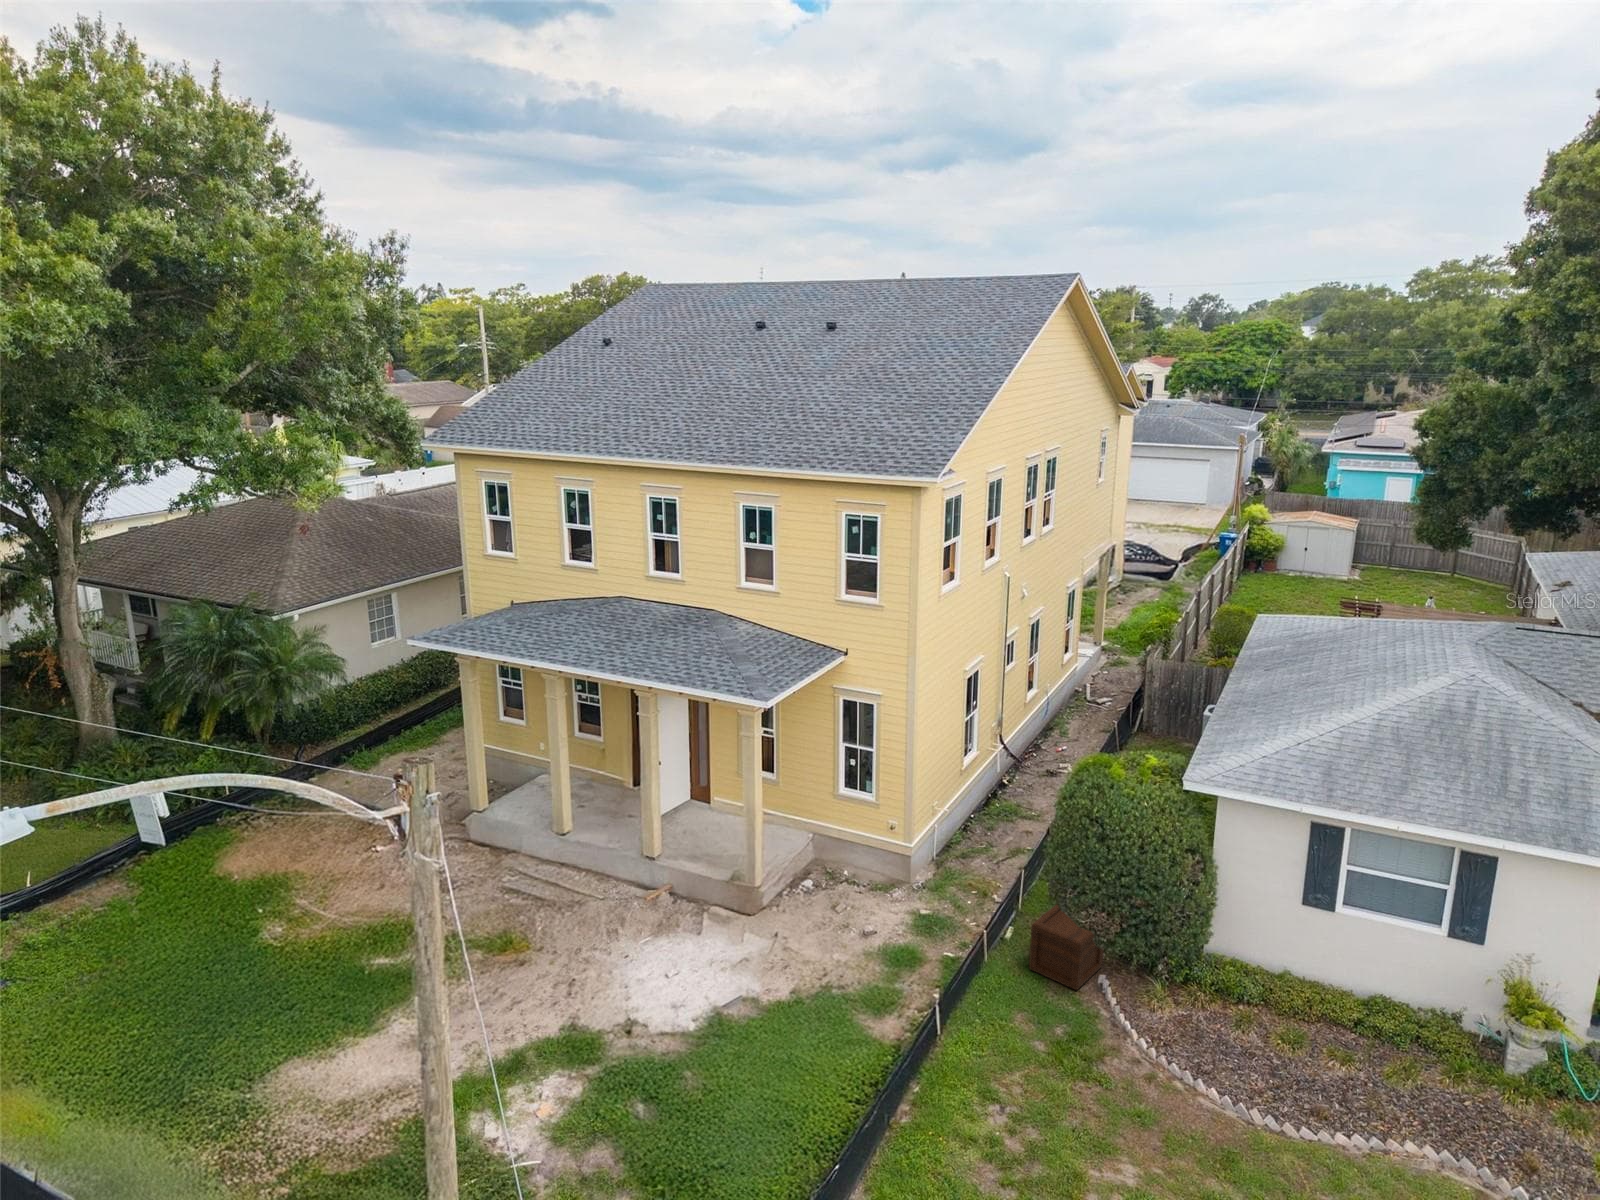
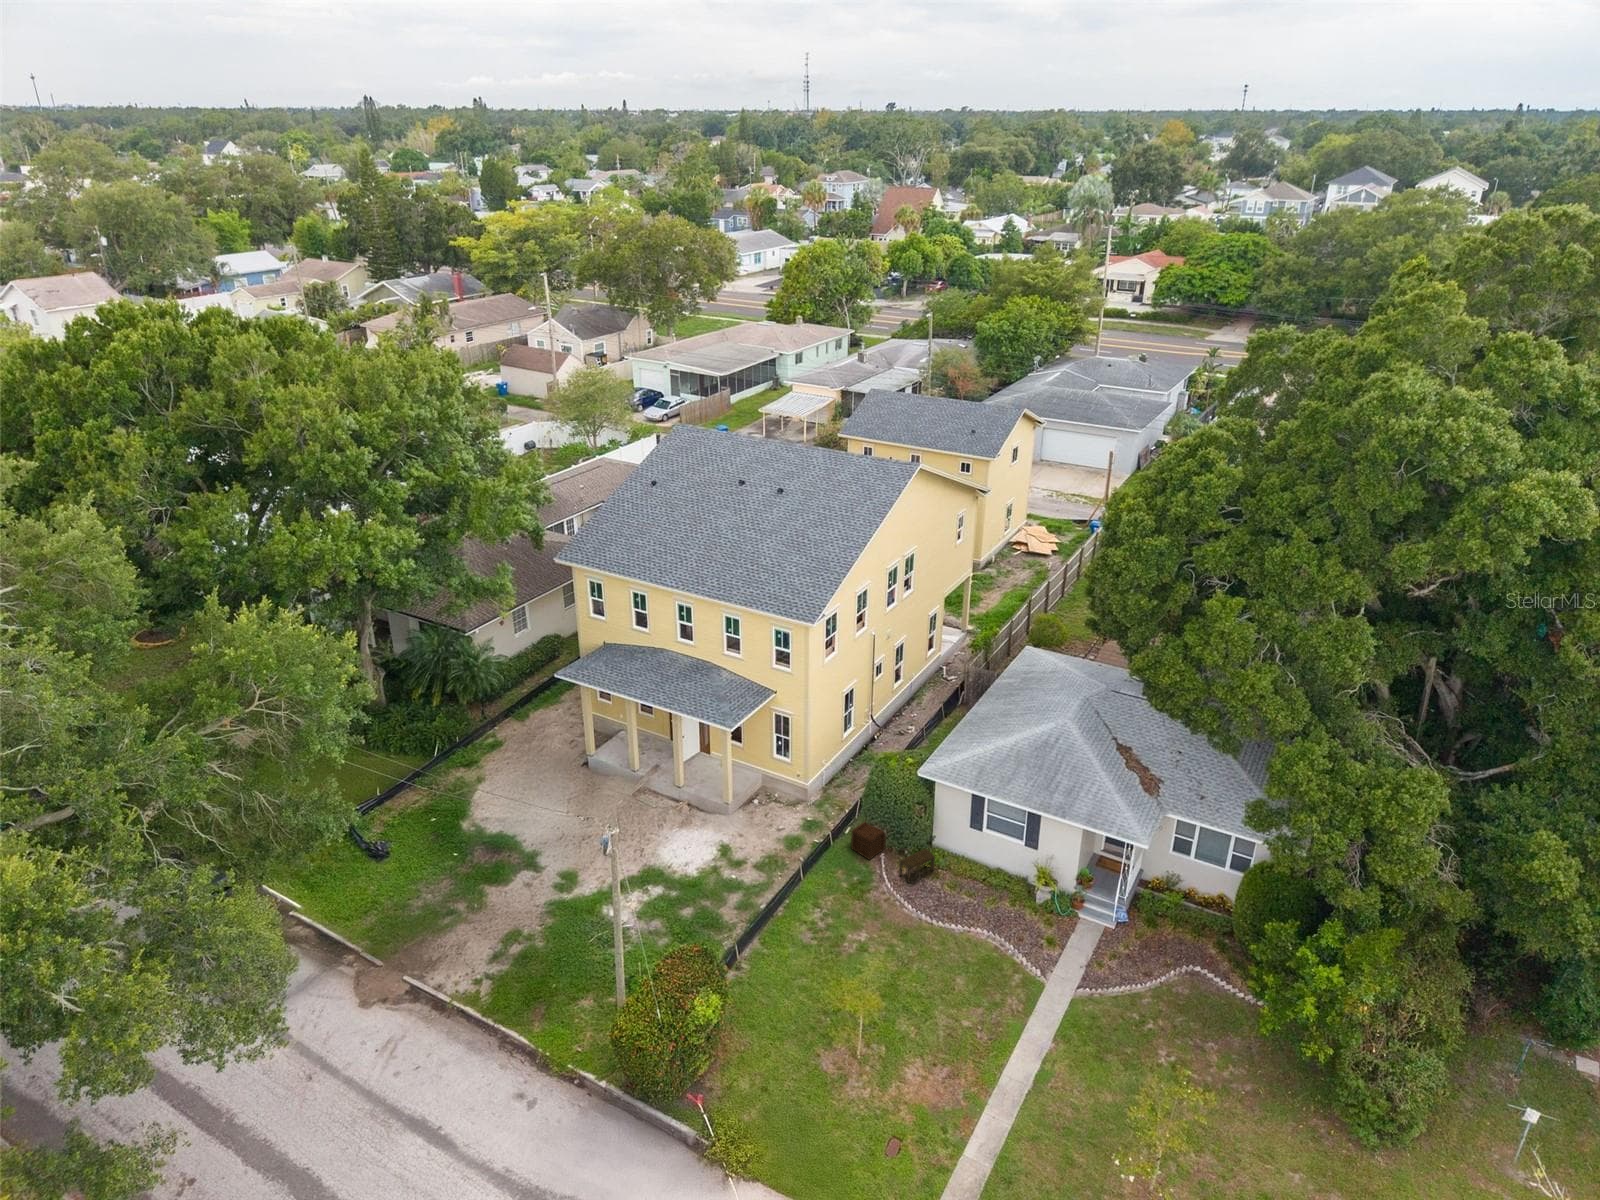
bench: none [1154,957,1235,1037] -> present [899,849,935,882]

